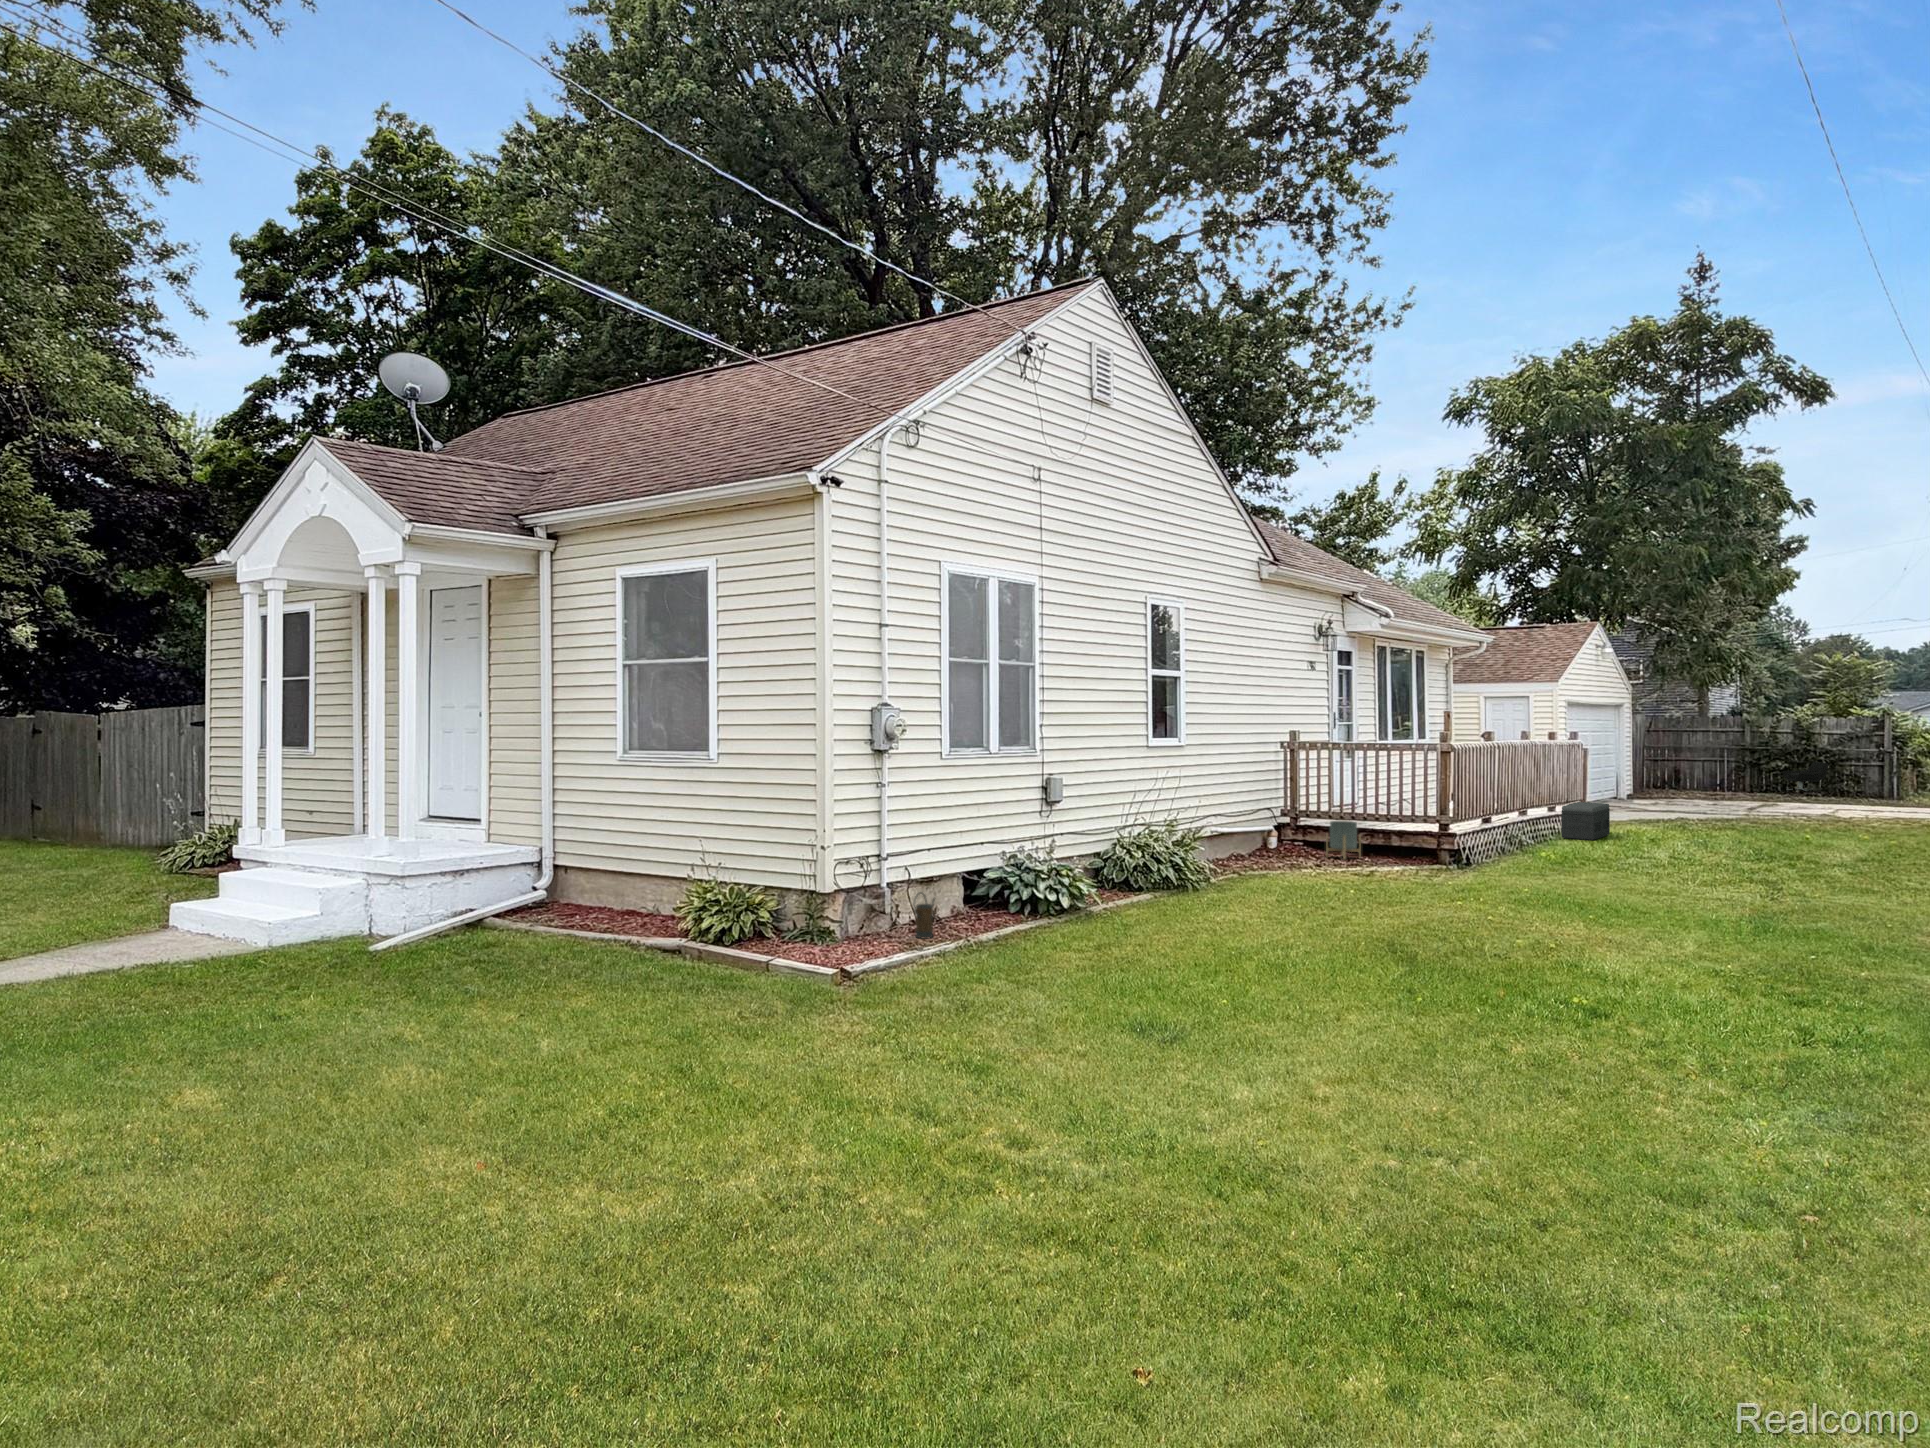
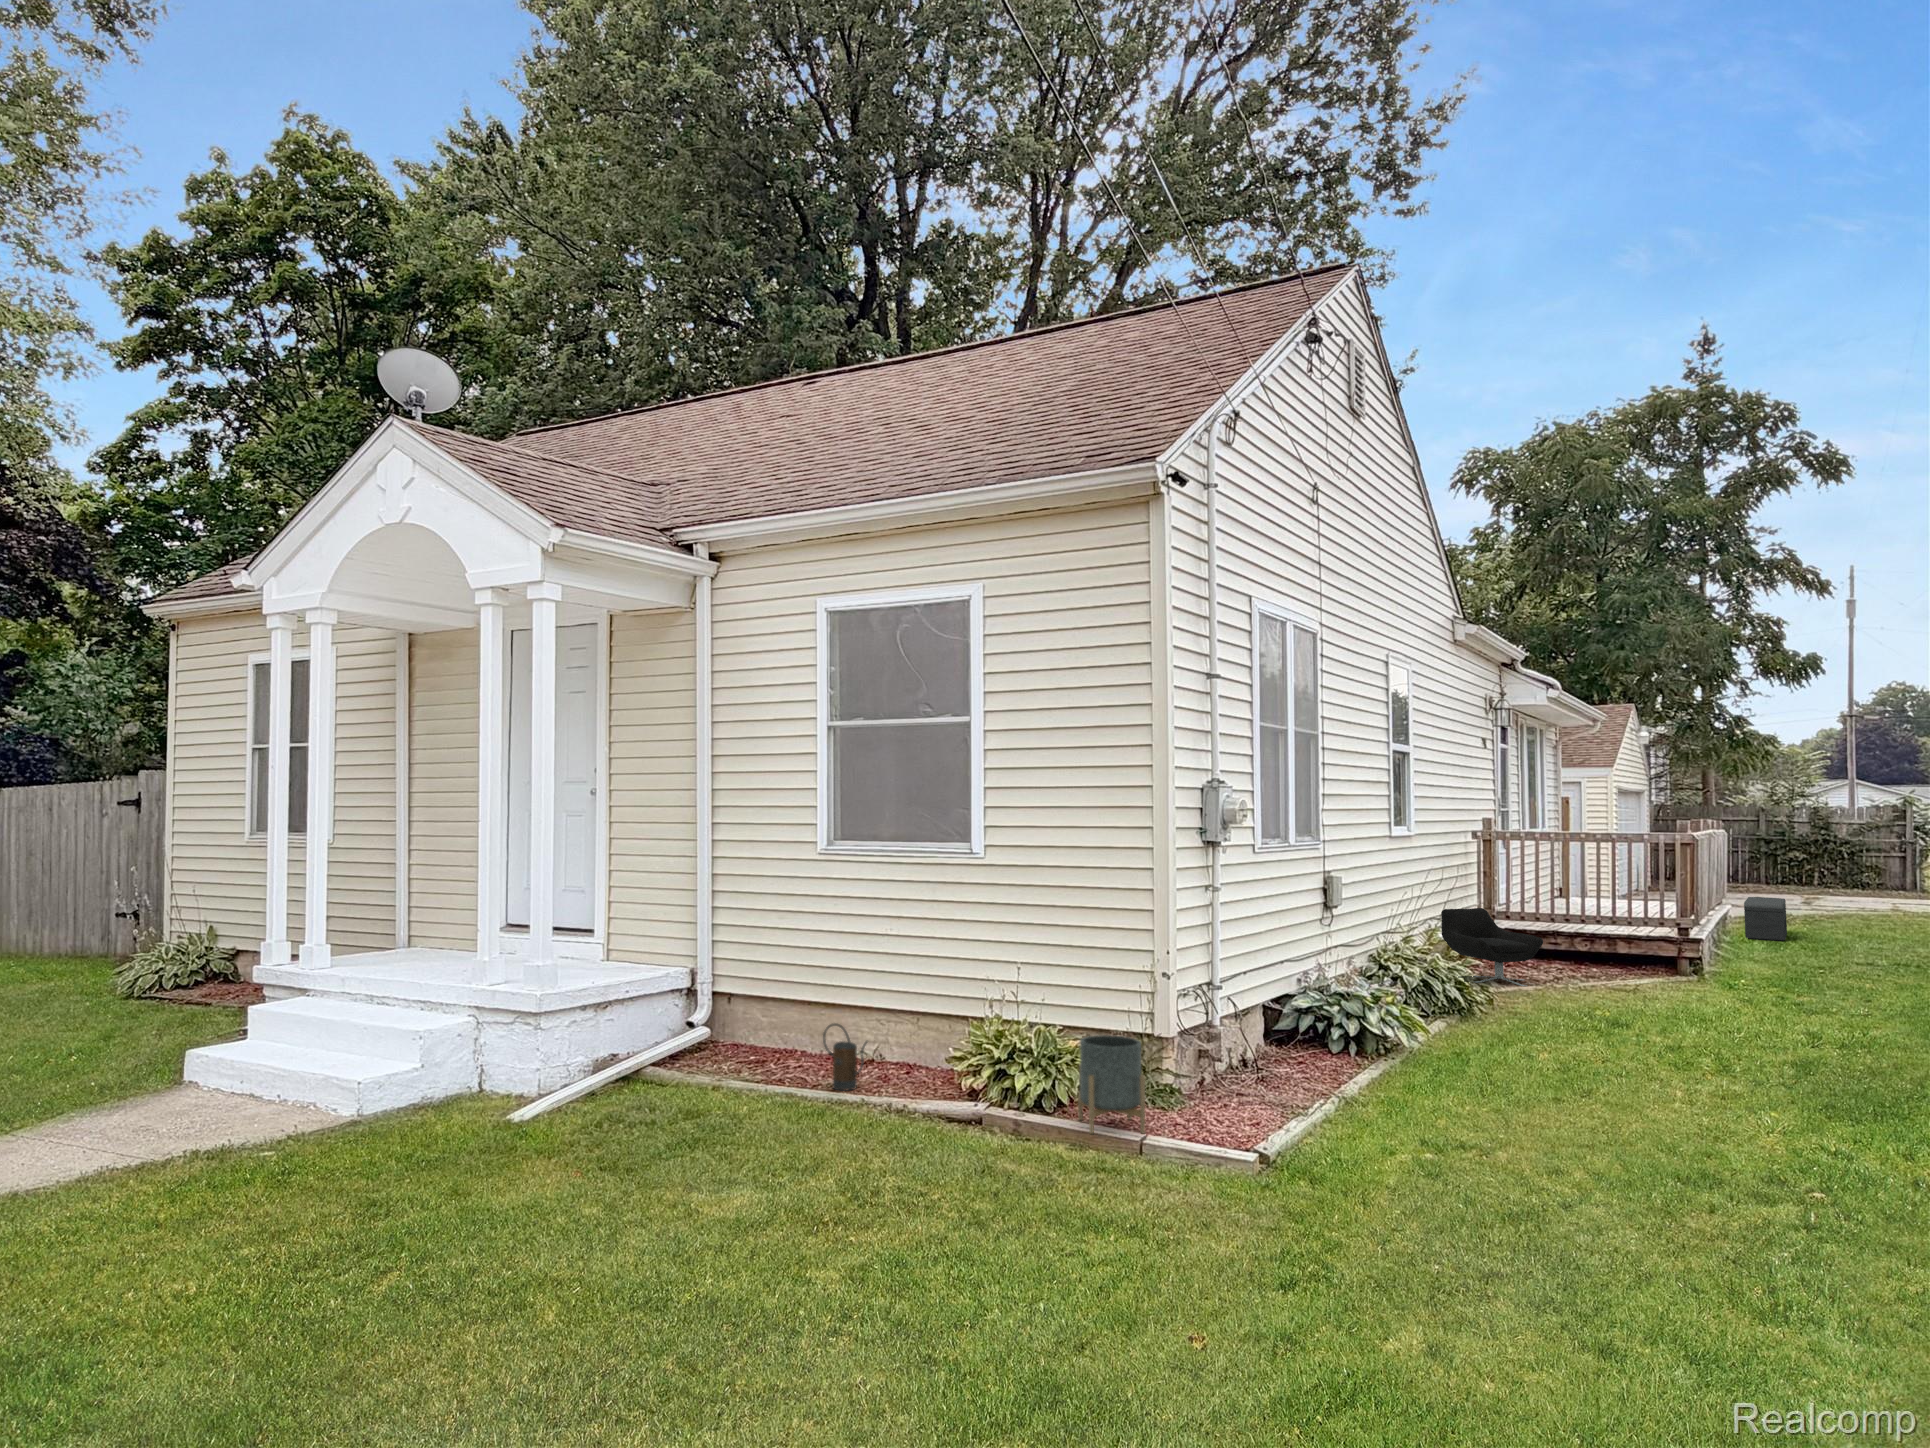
lounge chair: present [1783,762,1829,791] -> present [1441,908,1543,986]
planter: present [1326,821,1361,859] -> present [1078,1035,1145,1134]
watering can: present [913,892,934,939] -> present [823,1024,867,1091]

